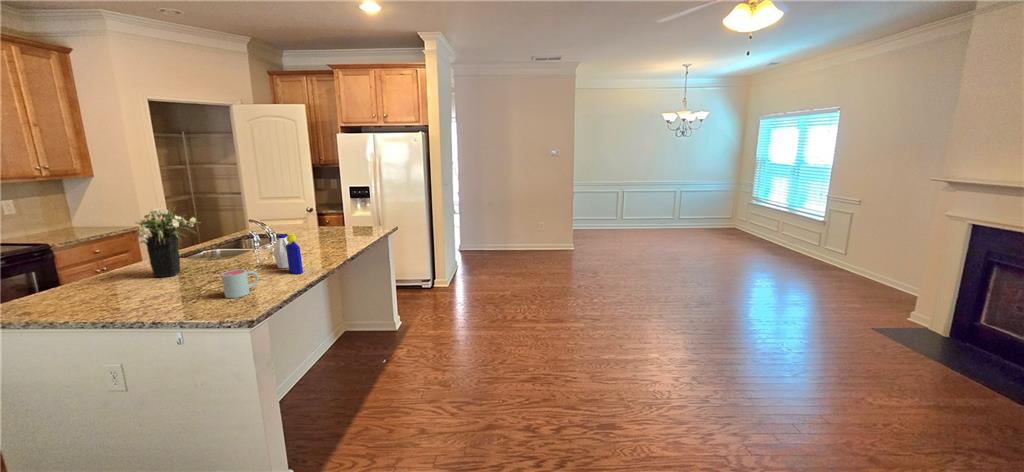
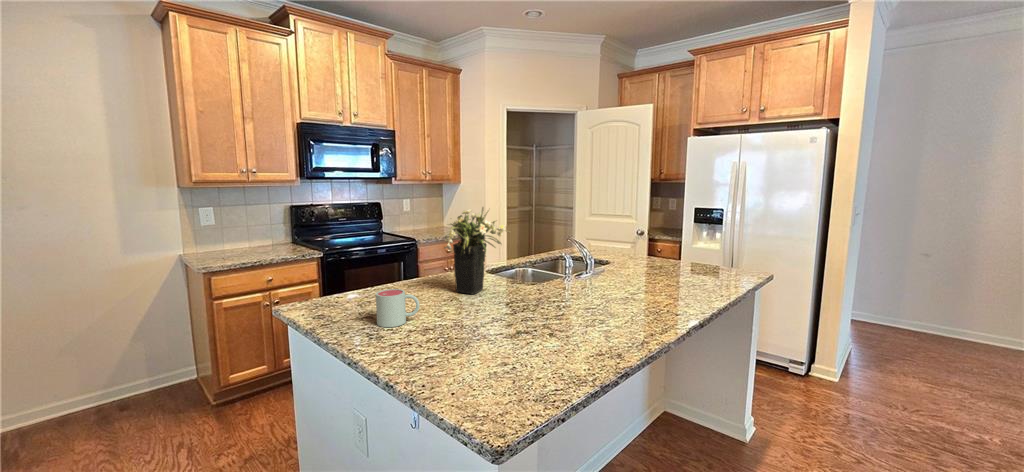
bottle: present [273,234,303,274] -> none [584,261,621,330]
mug: present [221,270,258,298] -> present [376,289,420,327]

